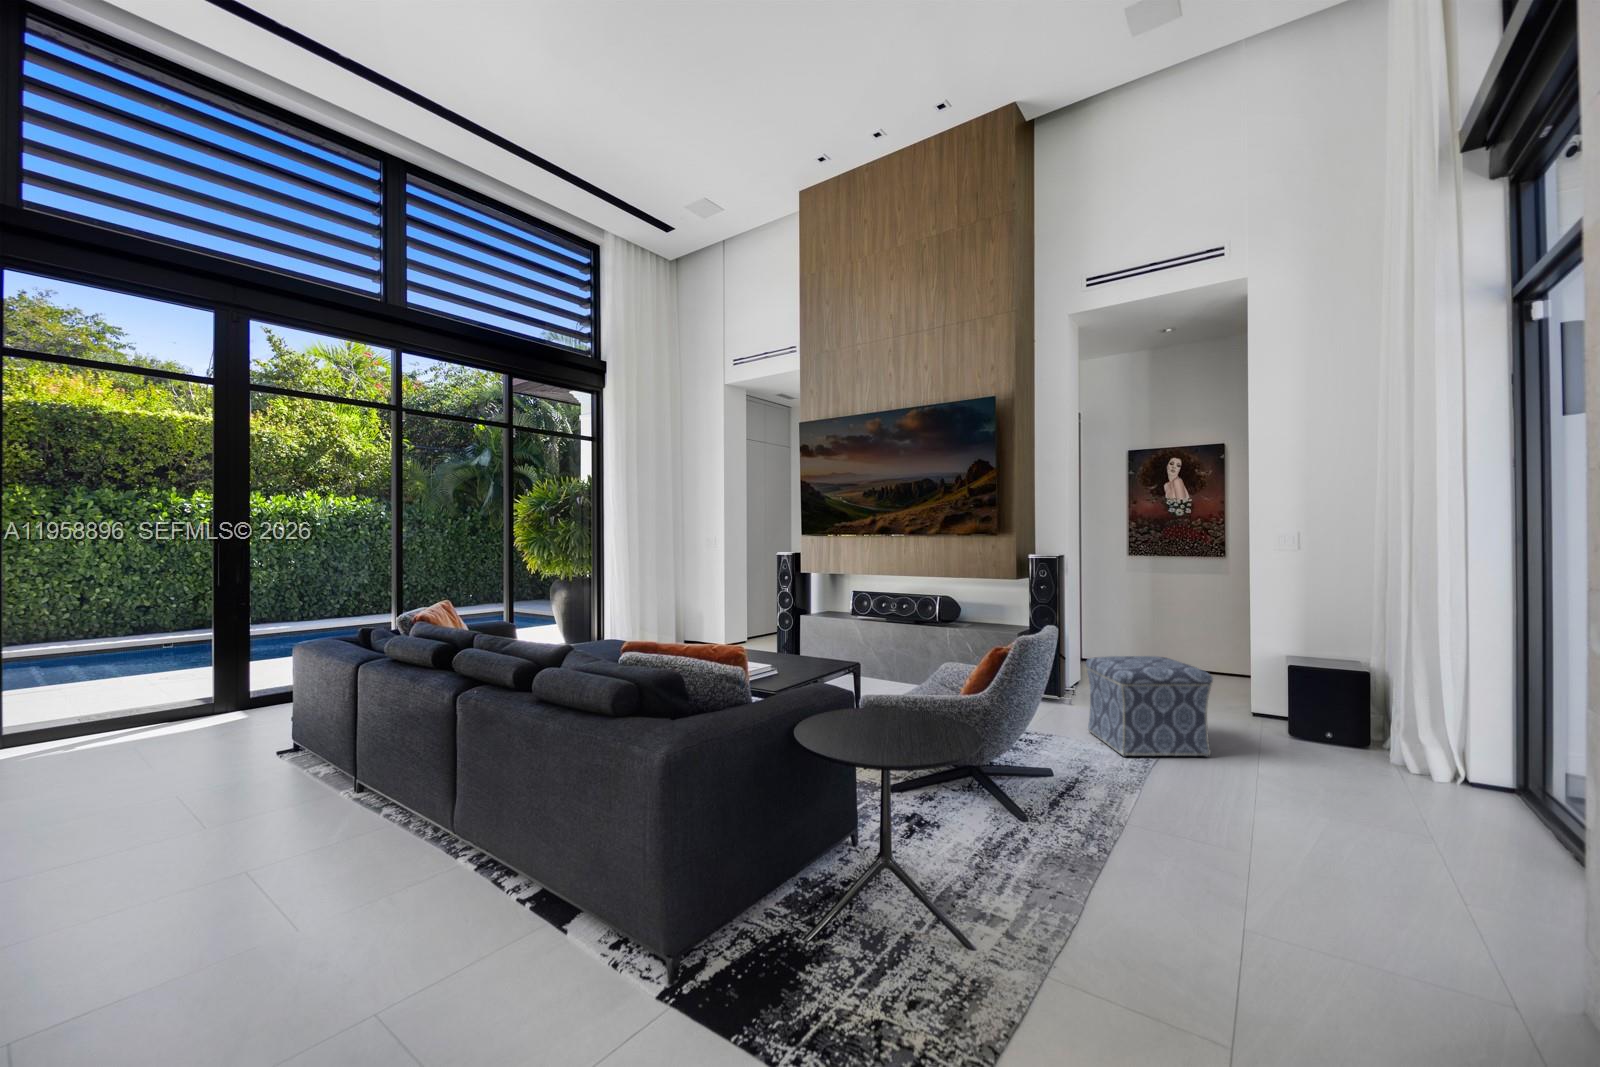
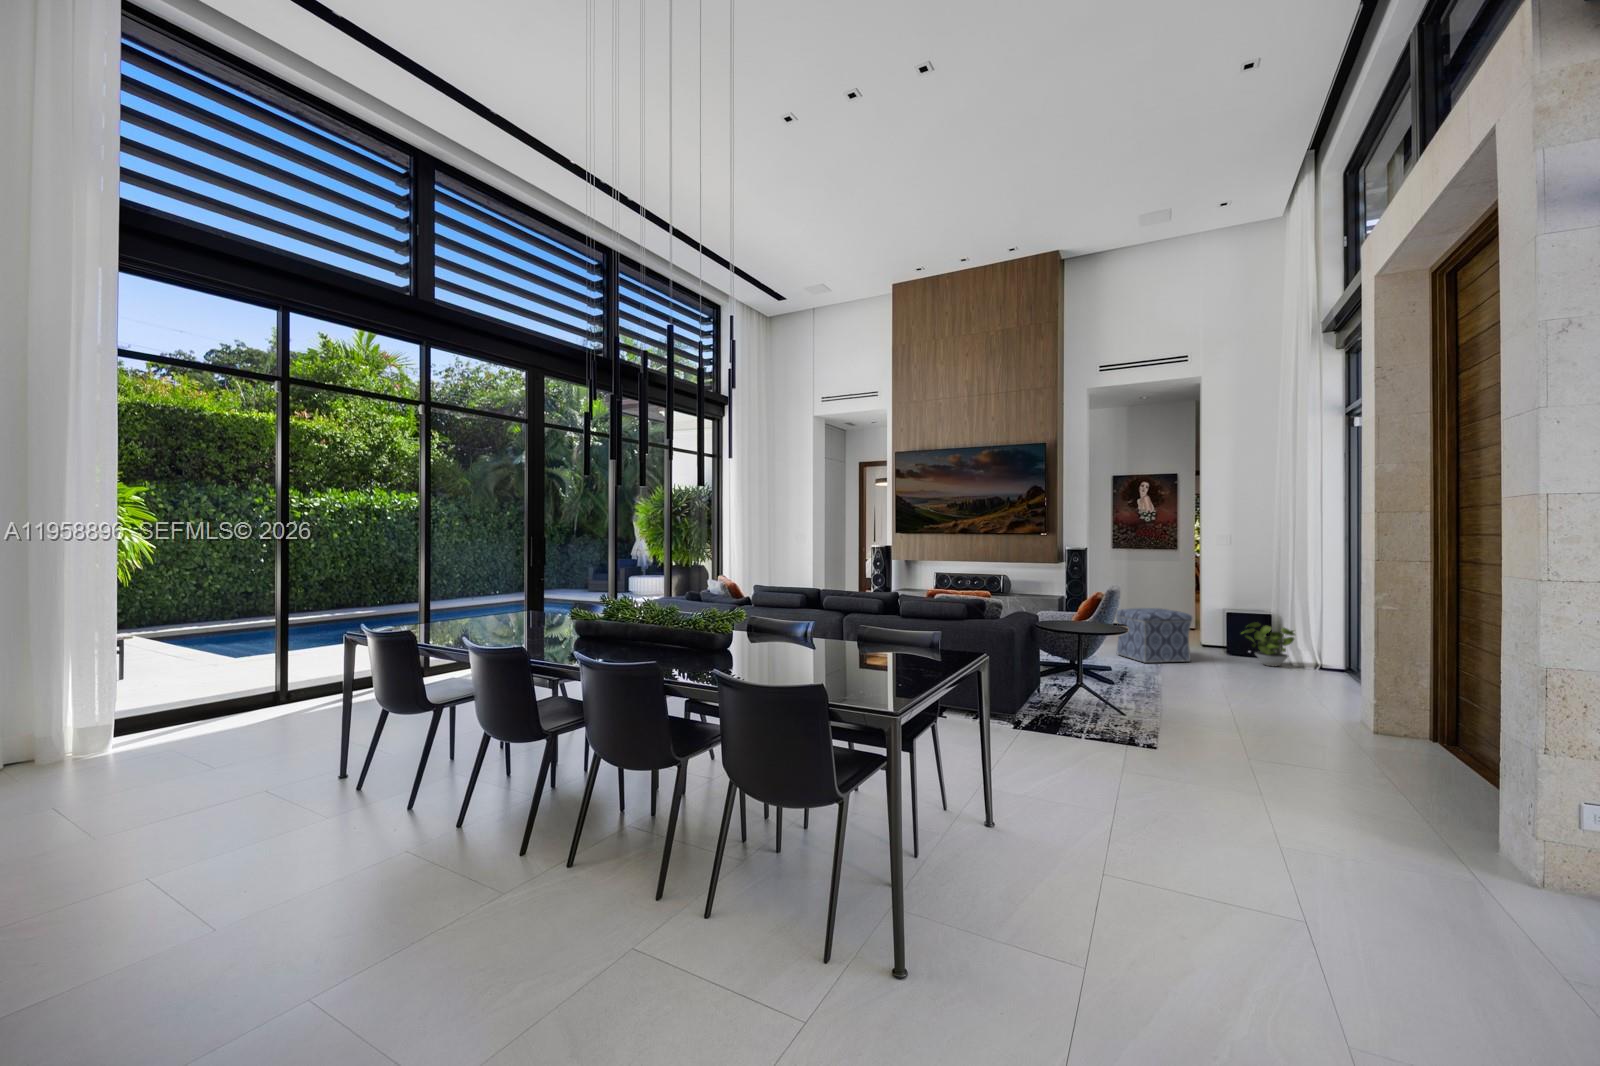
potted plant: none [1303,693,1416,776] -> present [1241,622,1295,666]

